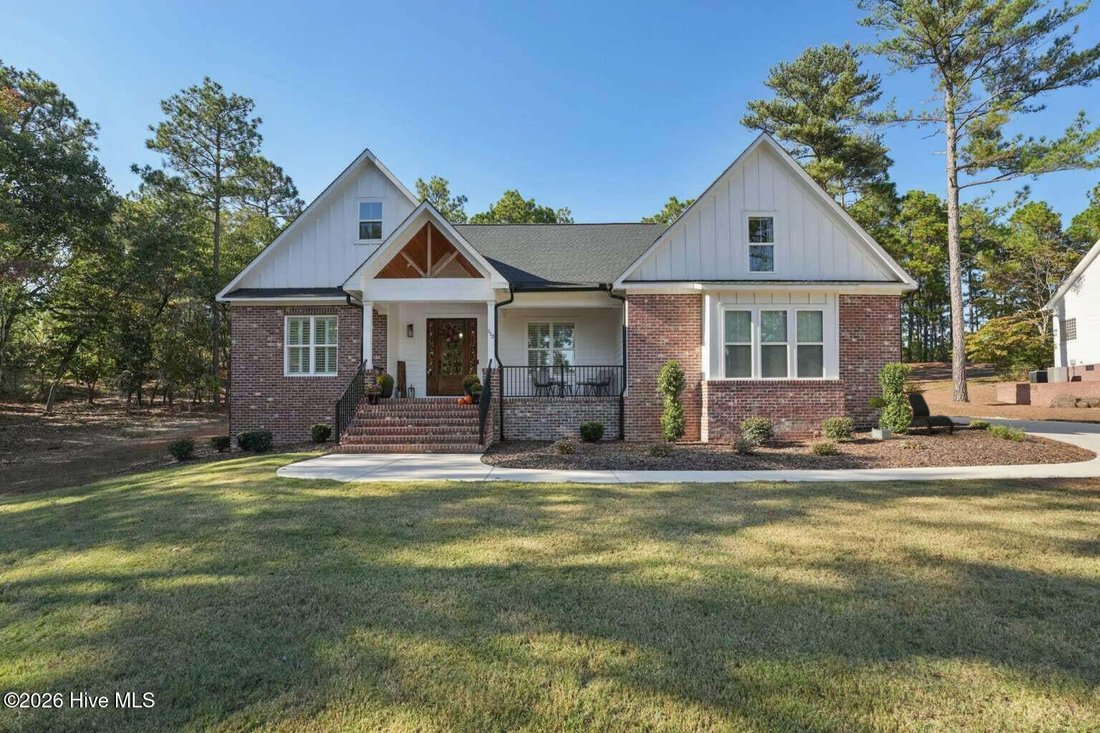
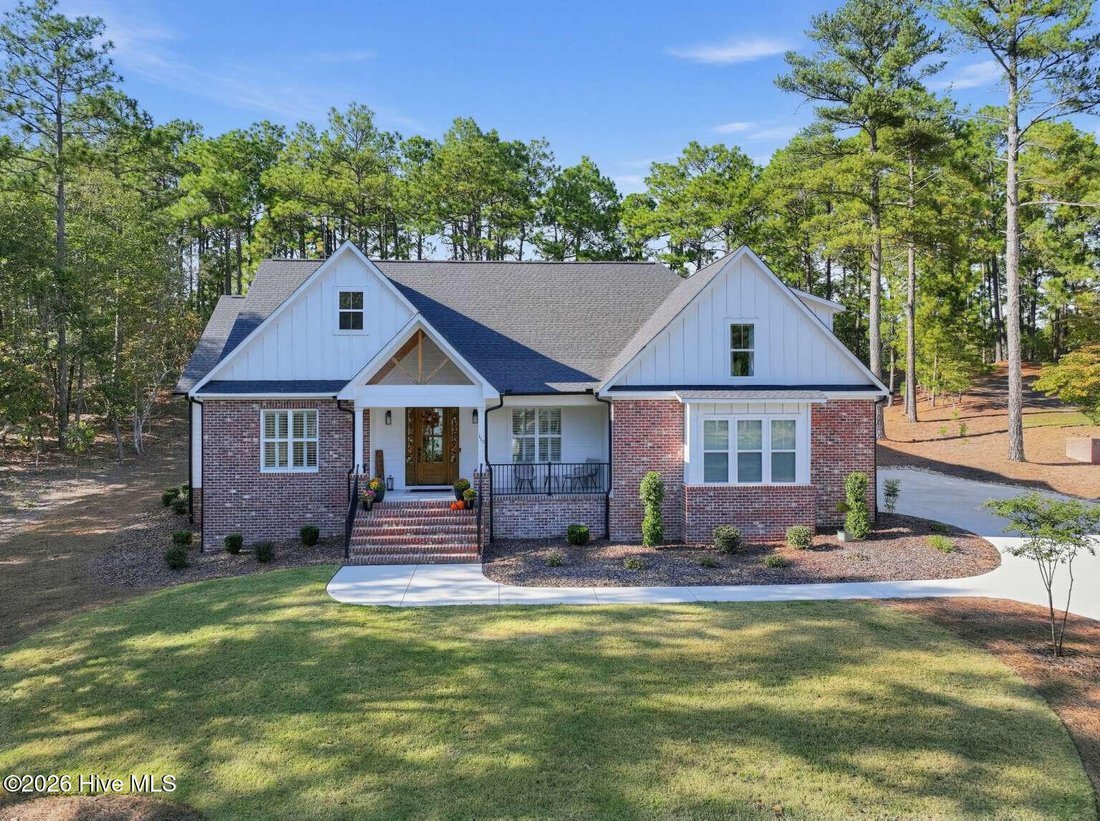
lounge chair: present [909,393,954,436] -> none [869,495,911,538]

